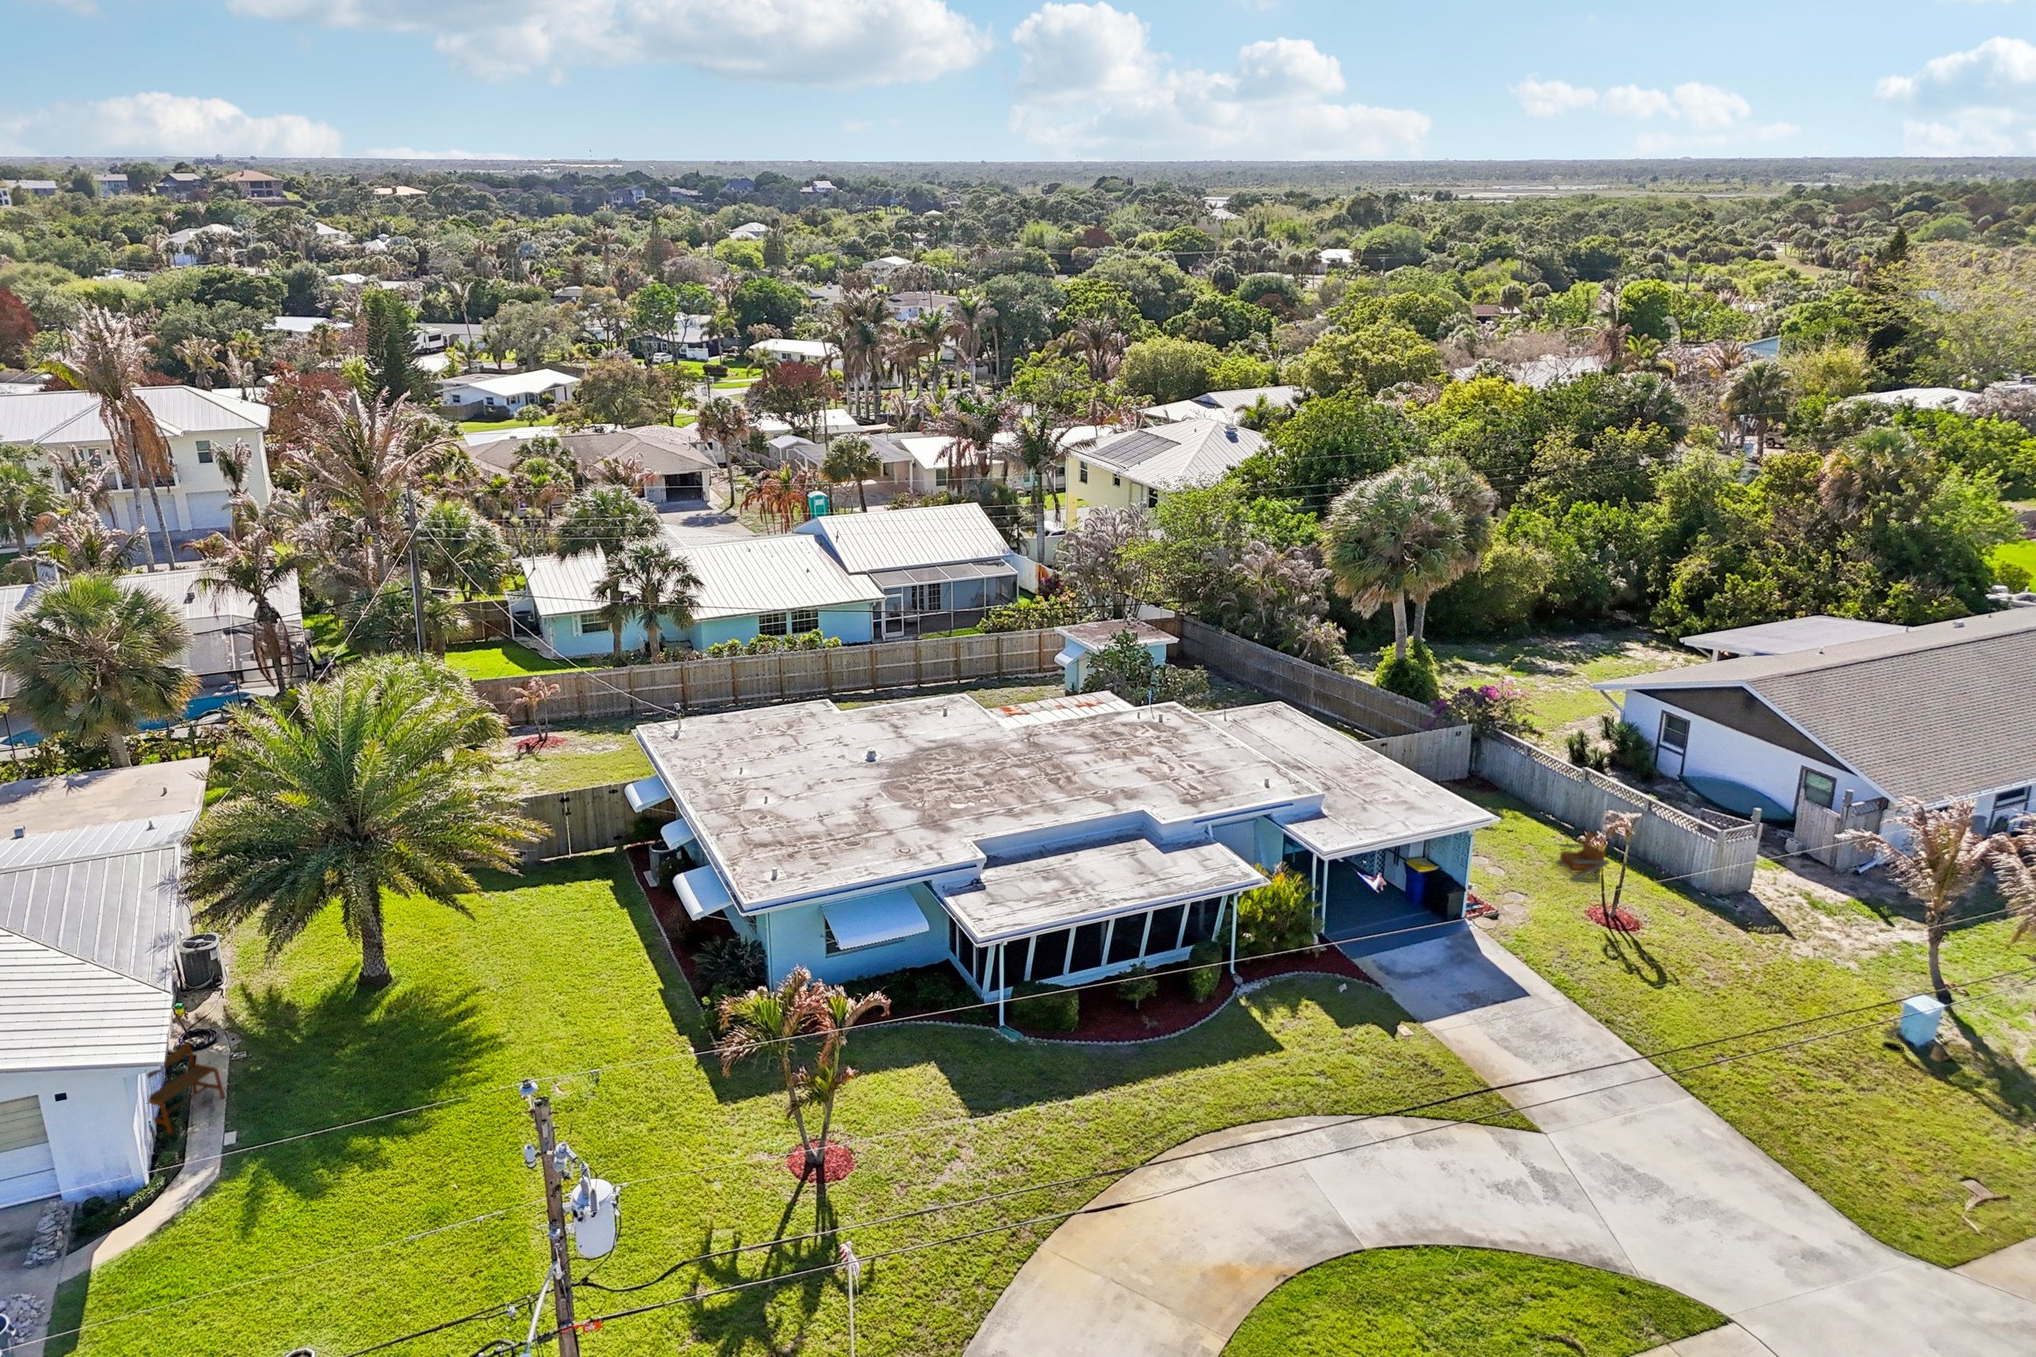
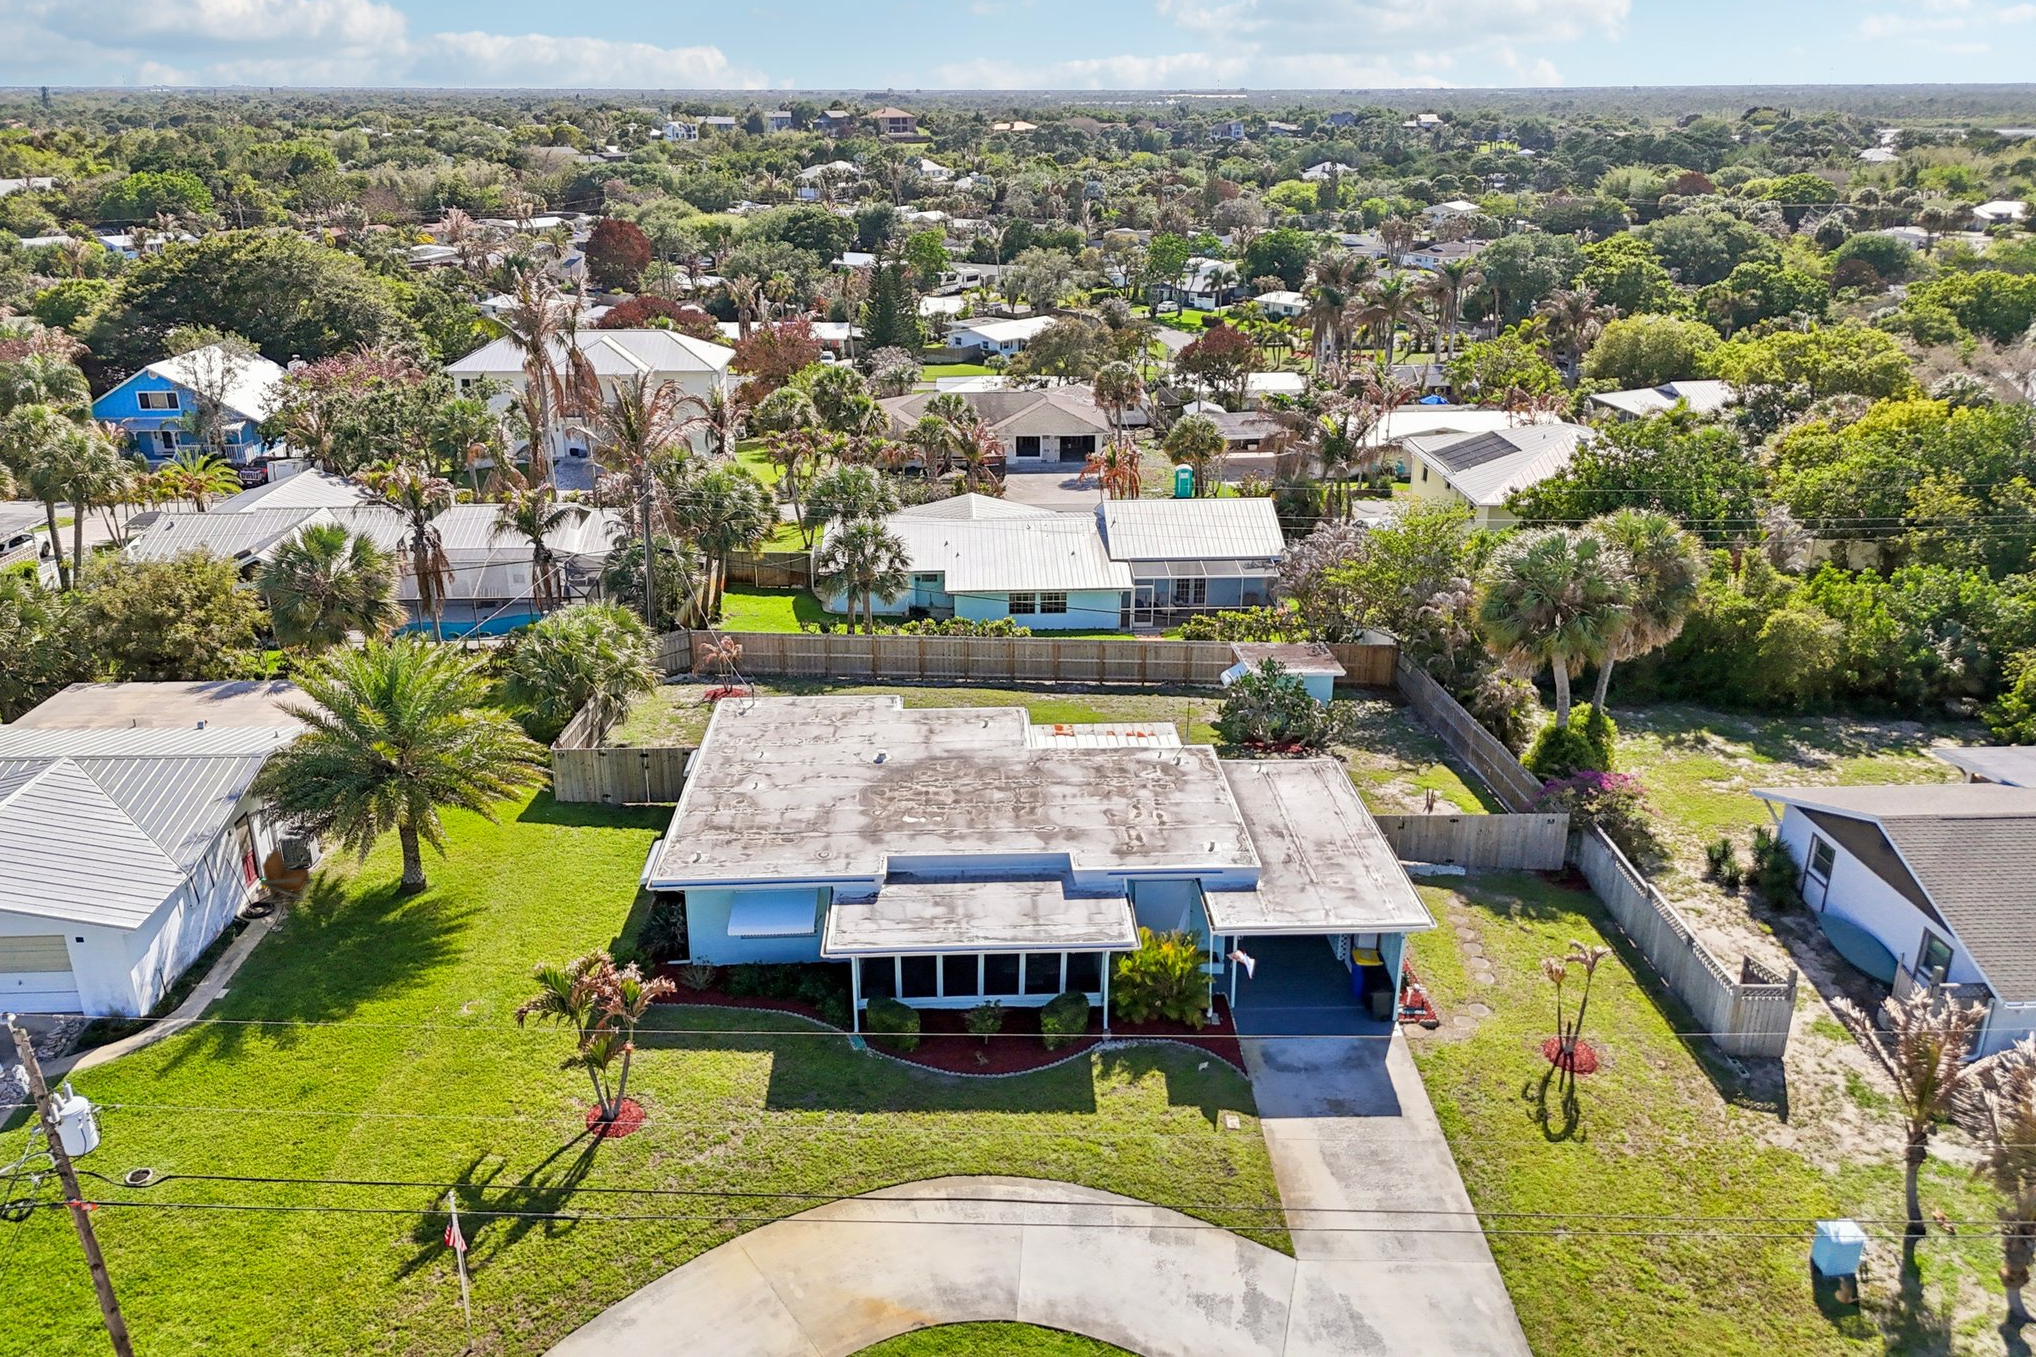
lounge chair: present [1557,831,1609,882] -> present [260,850,313,903]
potted tree: present [1882,1018,1907,1053] -> present [103,1004,129,1035]
bench: present [146,1043,225,1134] -> none [177,913,248,981]

